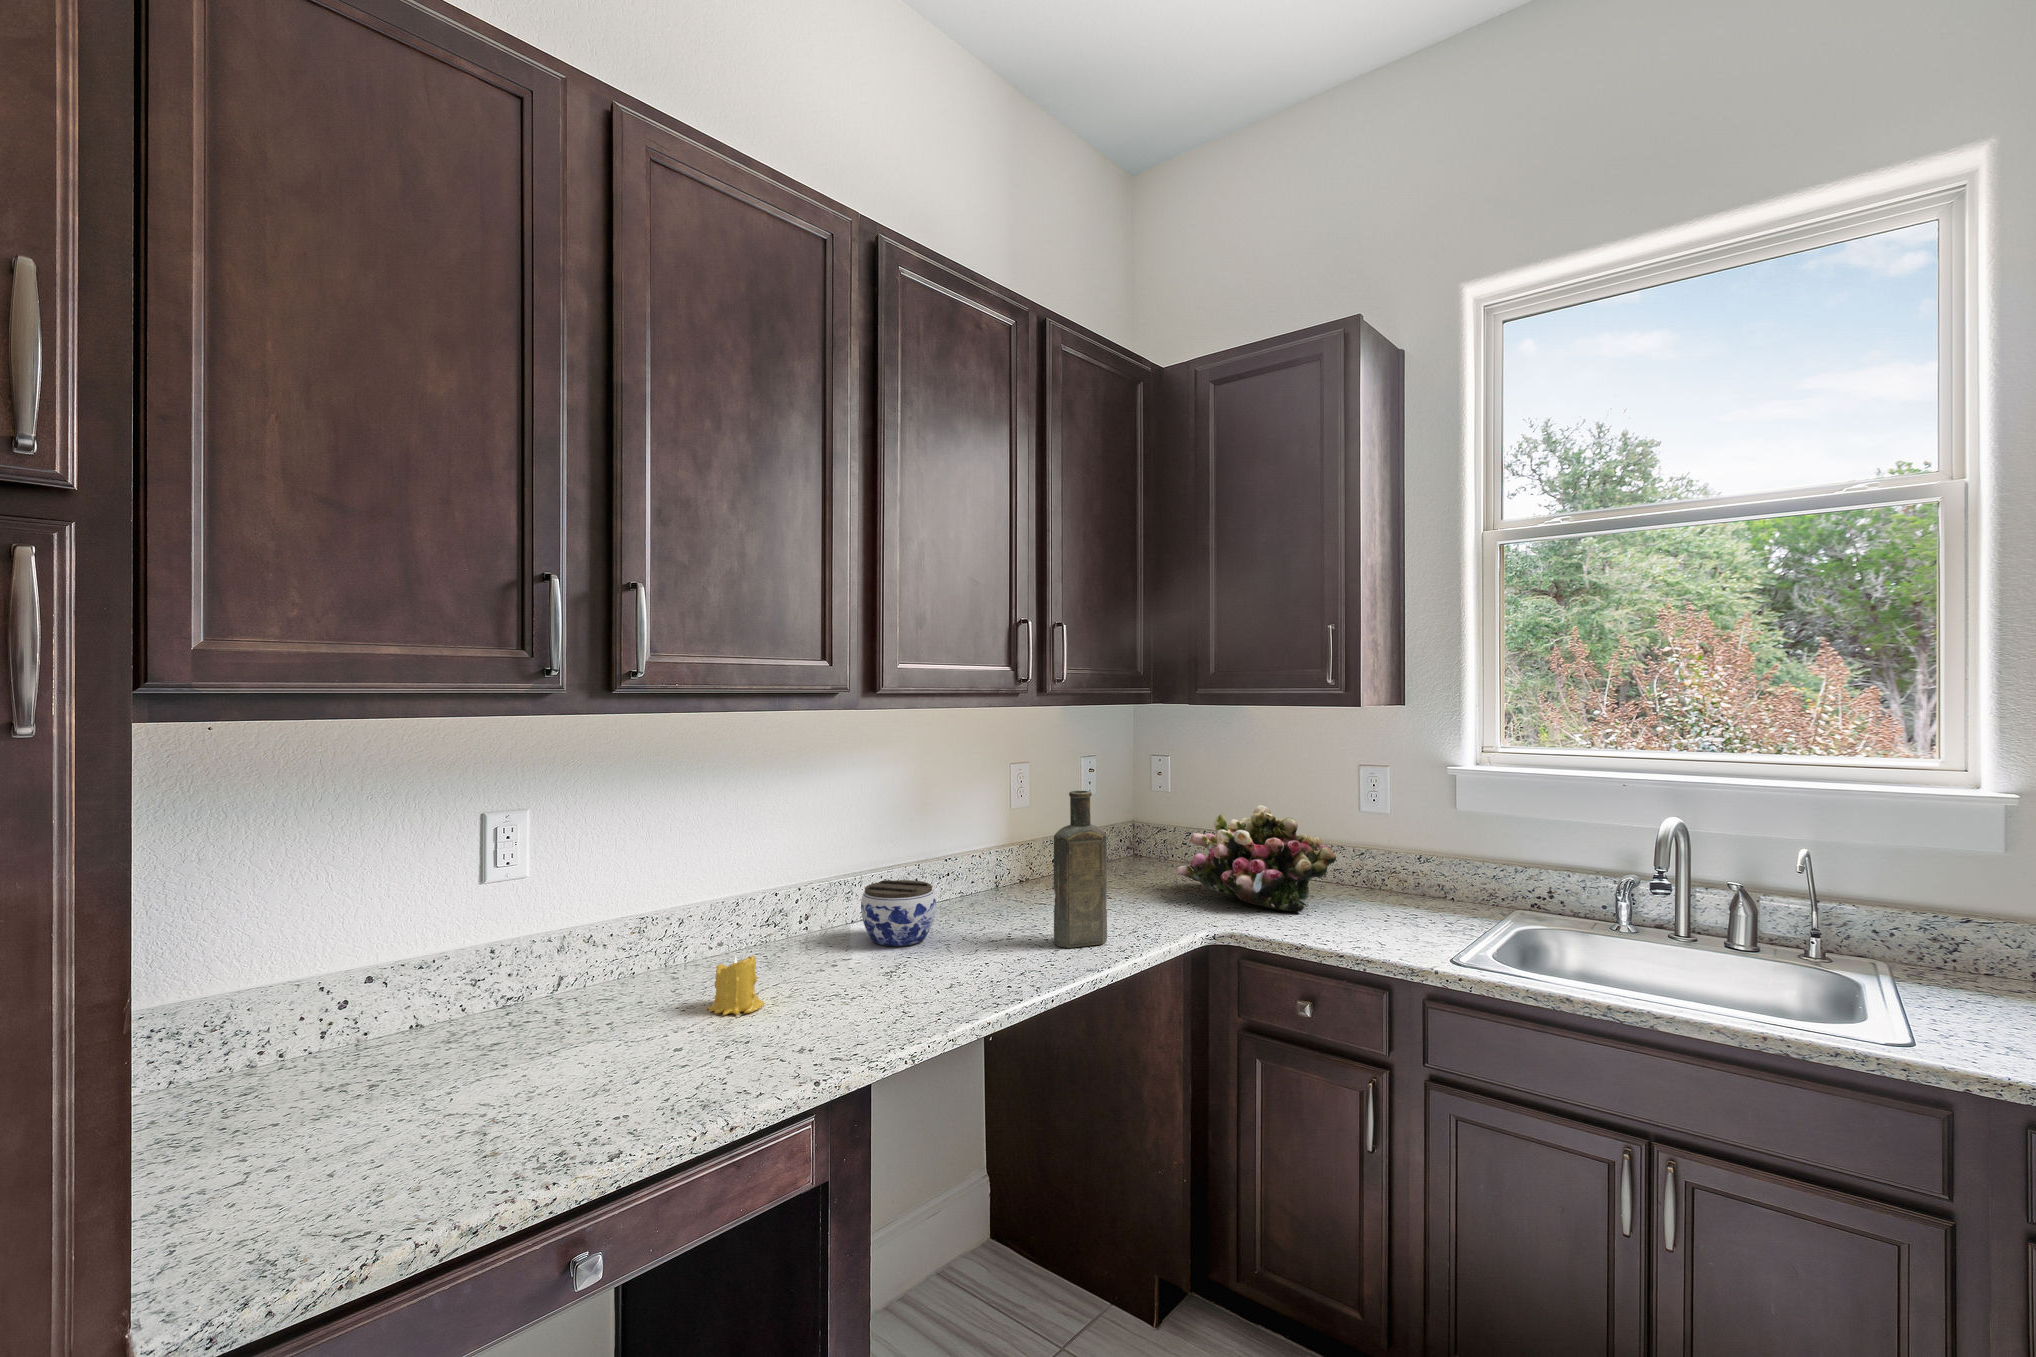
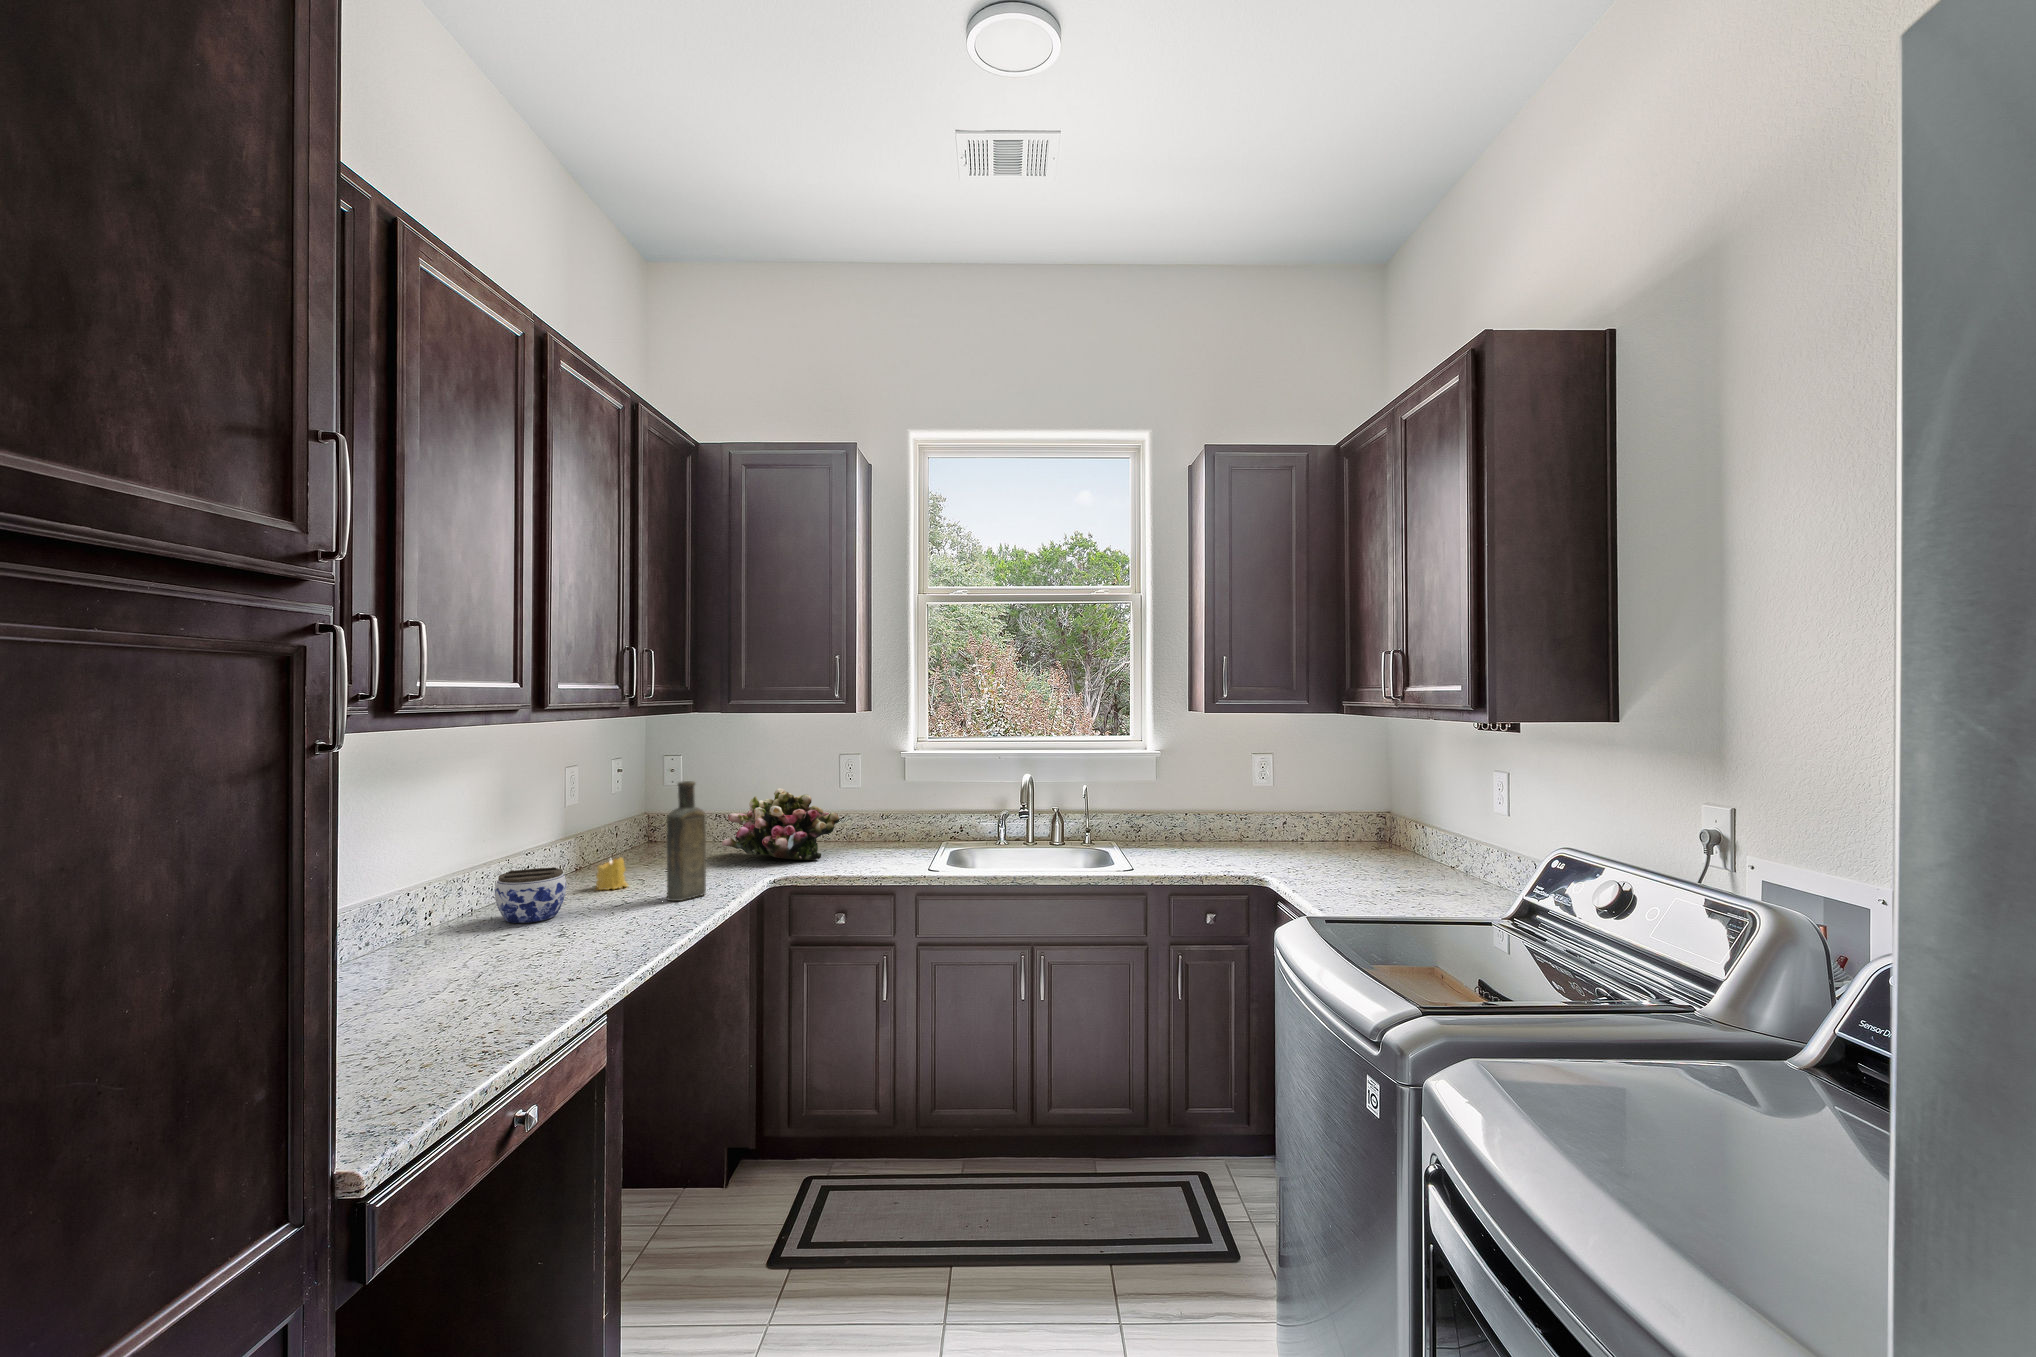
candle: present [707,956,764,1015] -> present [596,857,628,890]

